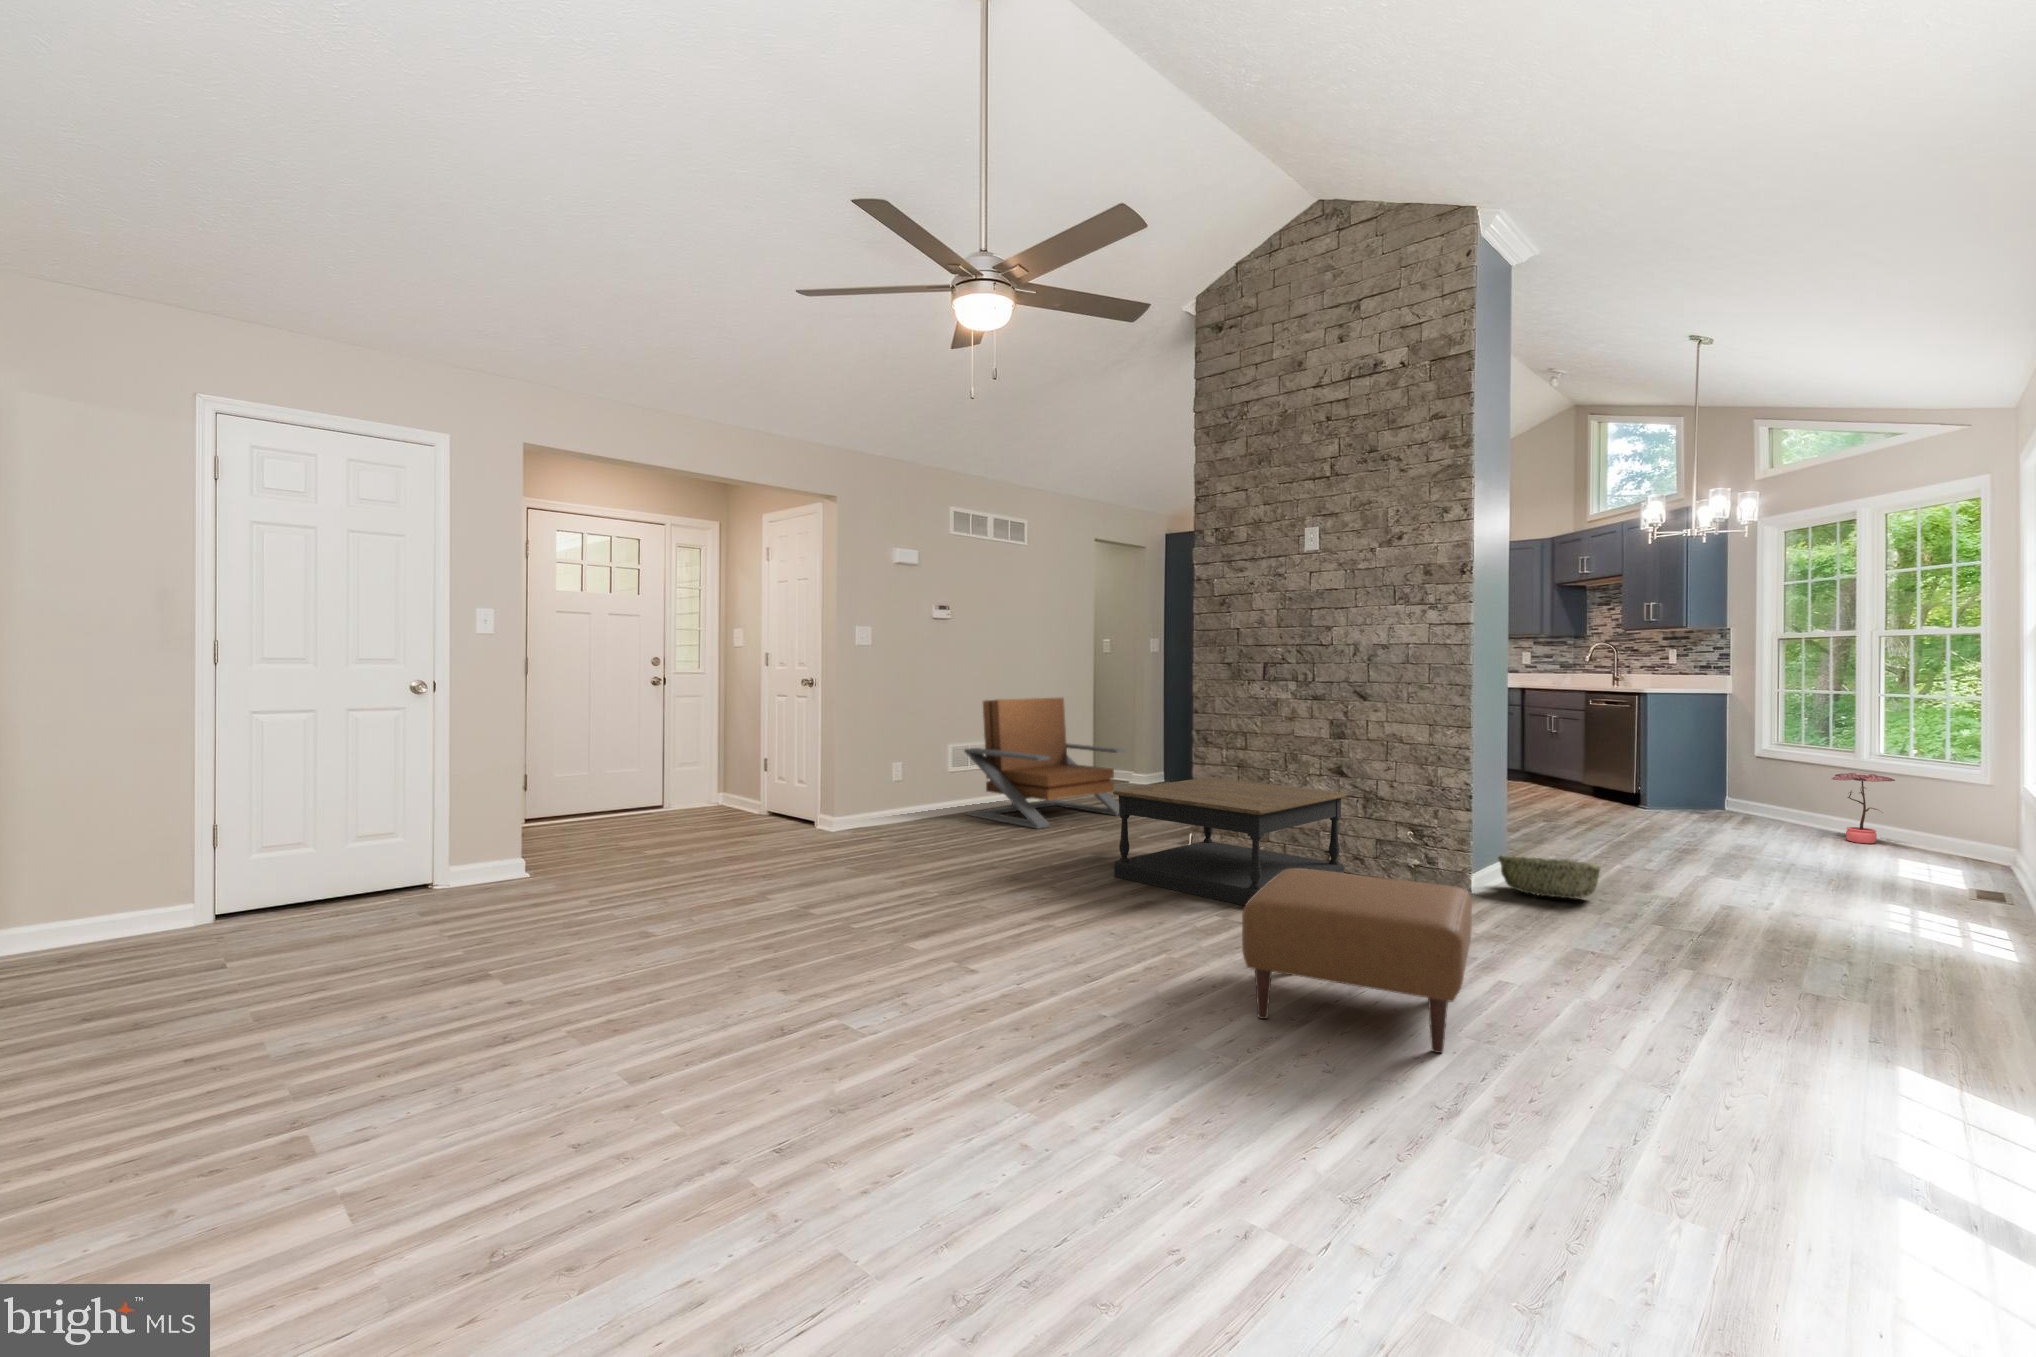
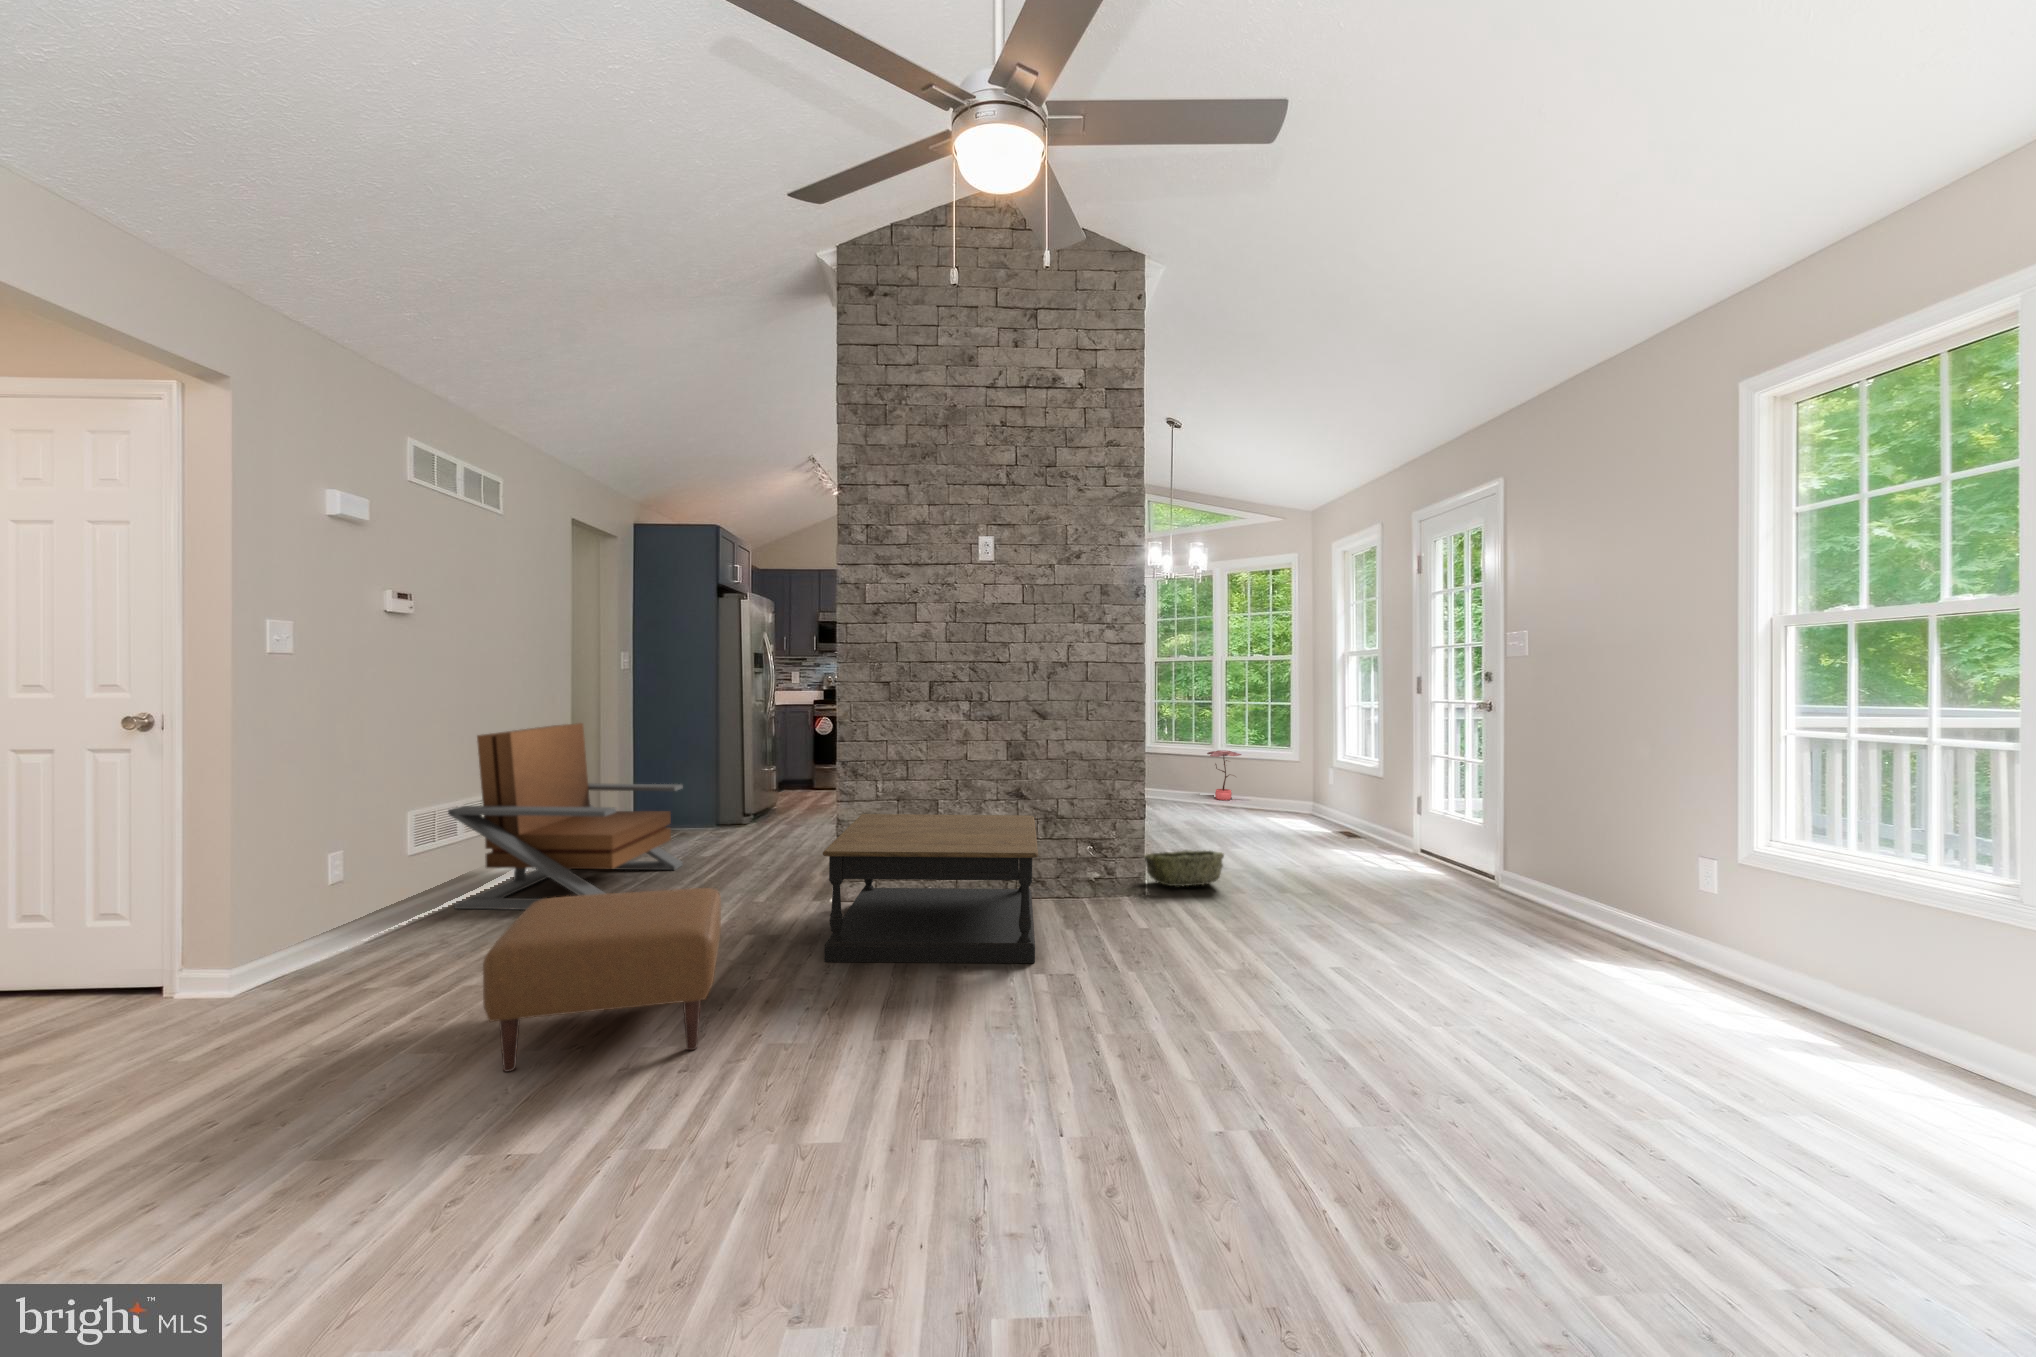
ottoman: present [1242,869,1472,1053] -> present [483,888,721,1072]

